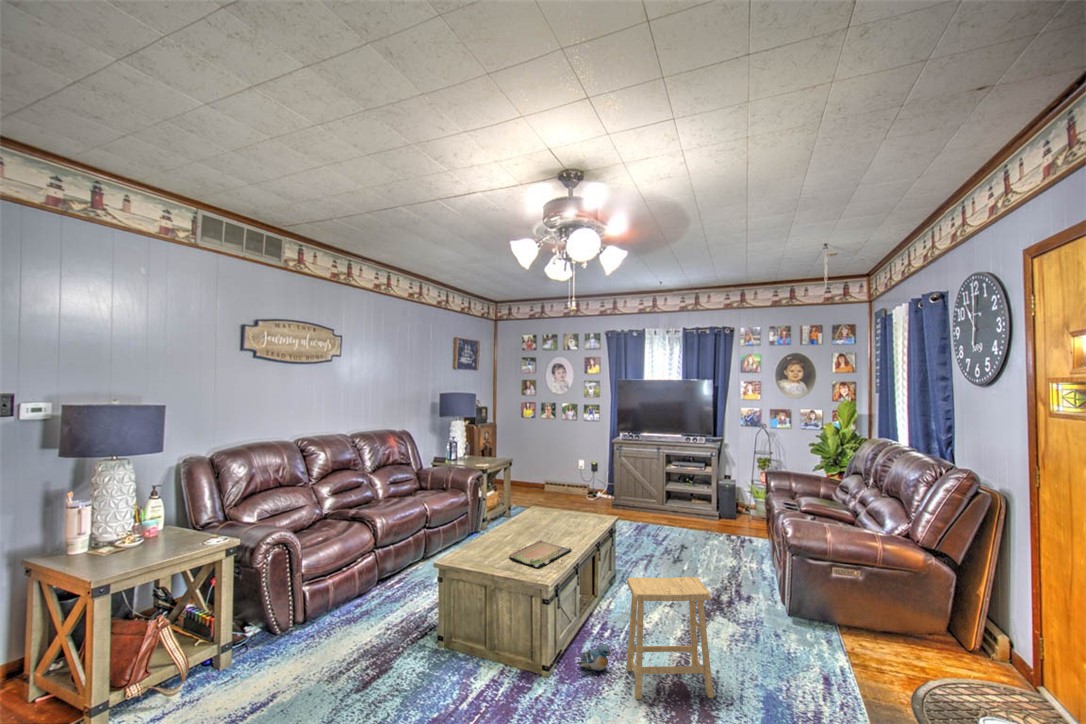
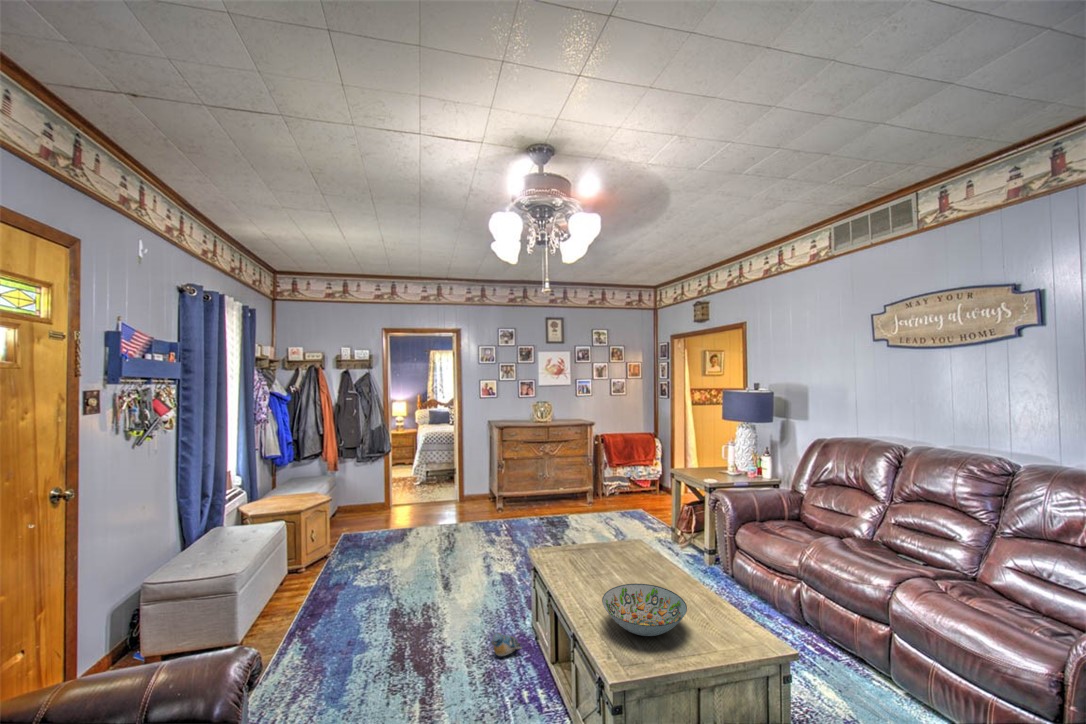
decorative bowl: none [544,503,591,526] -> present [602,584,687,636]
tray: present [509,540,572,567] -> none [562,555,617,589]
footstool: present [626,577,714,699] -> none [393,562,480,699]

